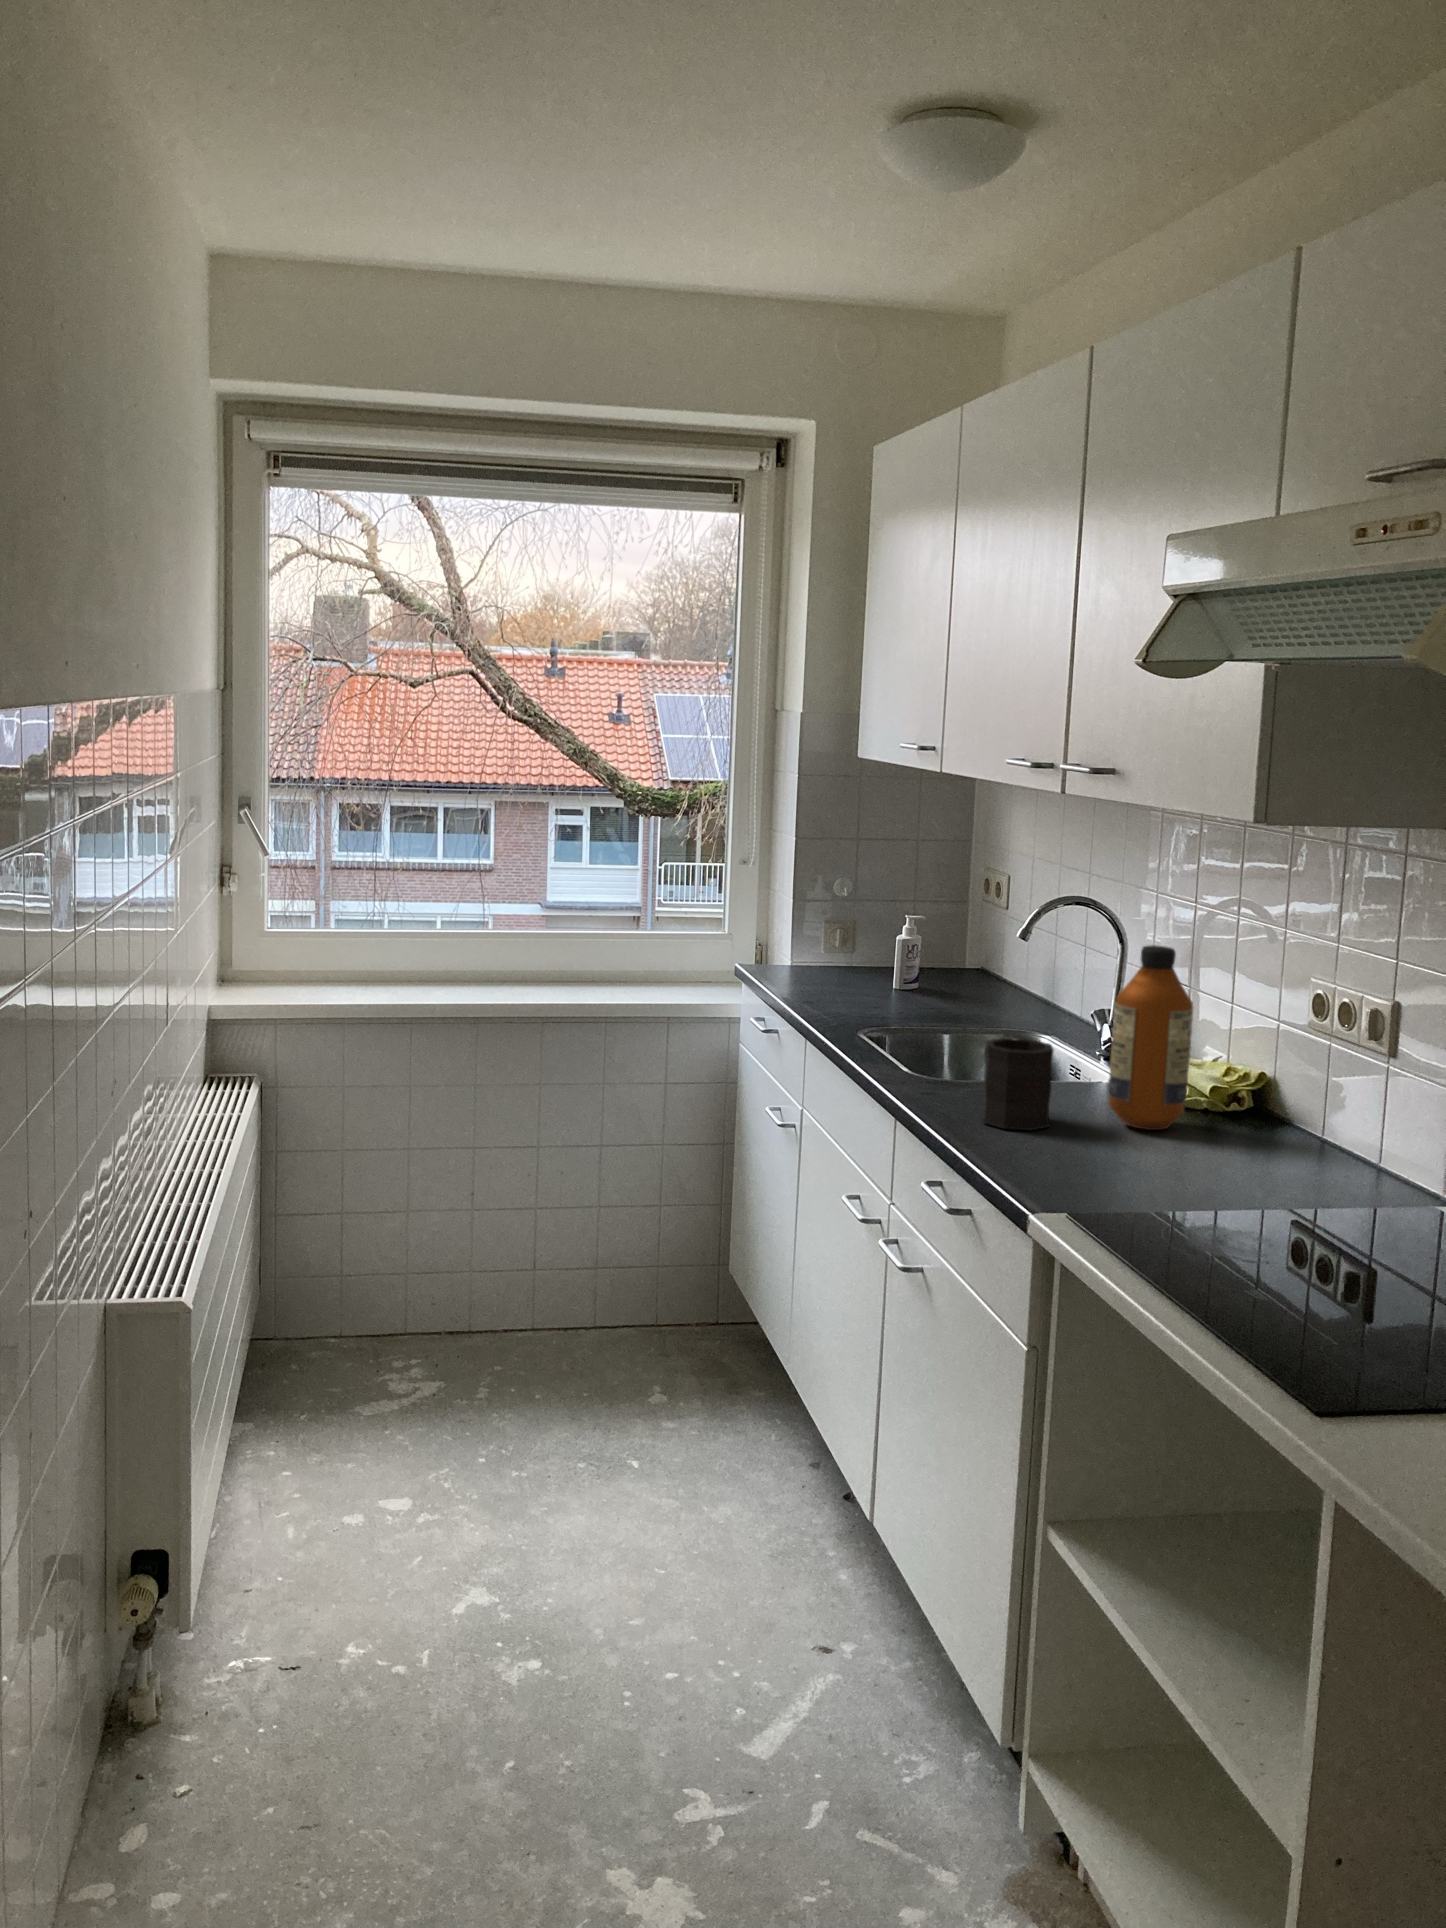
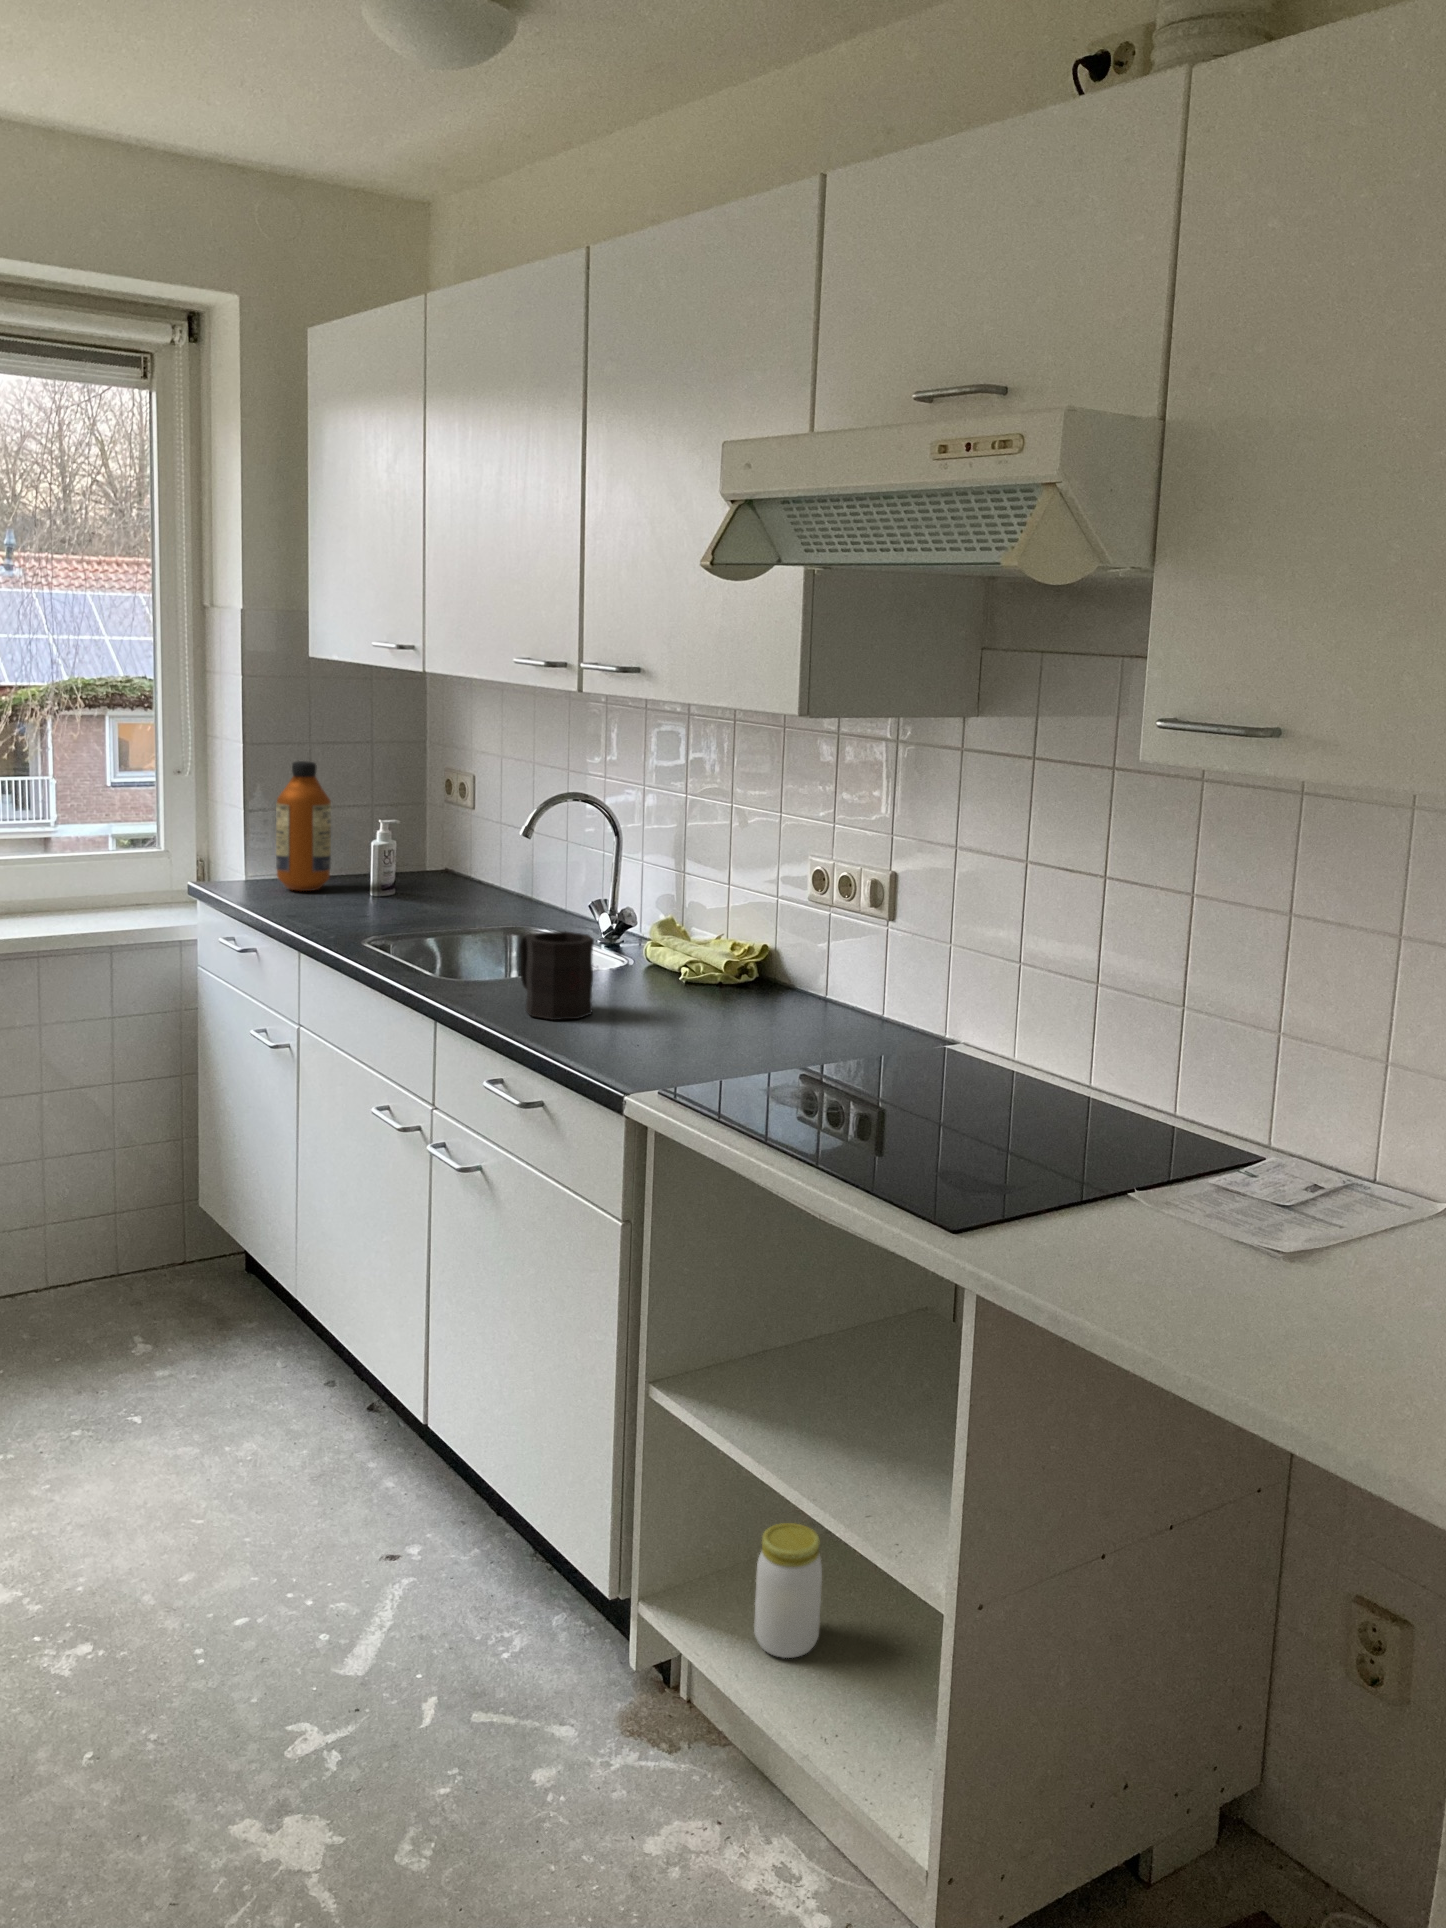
bottle: present [1109,945,1193,1130] -> present [276,761,331,891]
jar: none [1143,1711,1223,1866] -> present [754,1523,822,1658]

